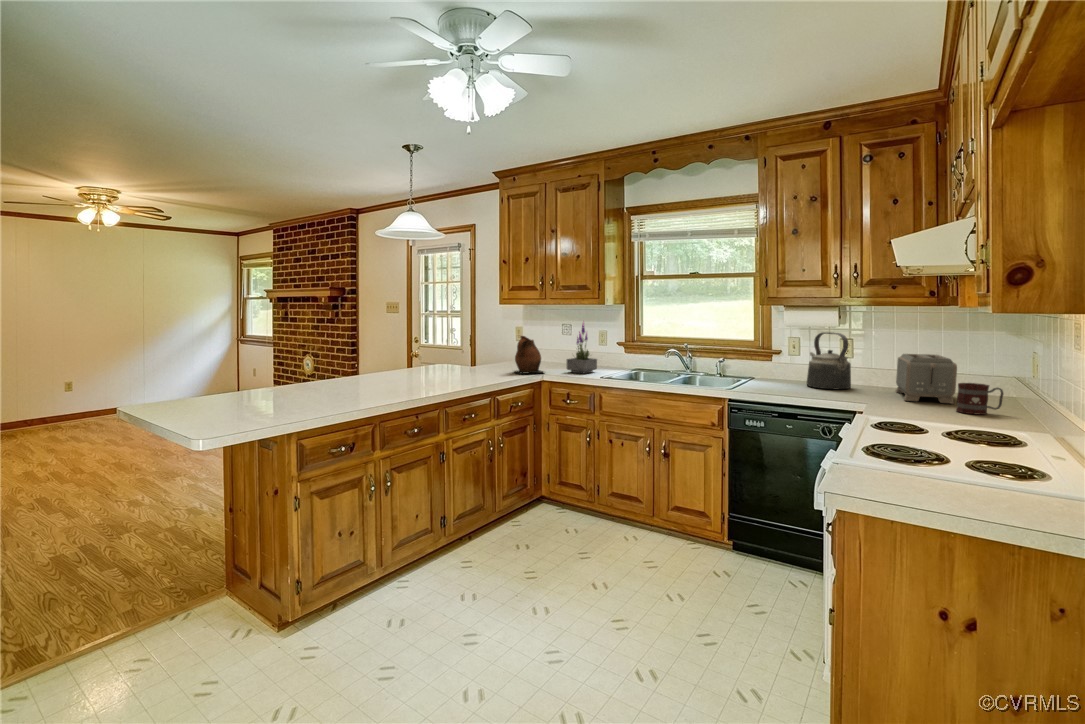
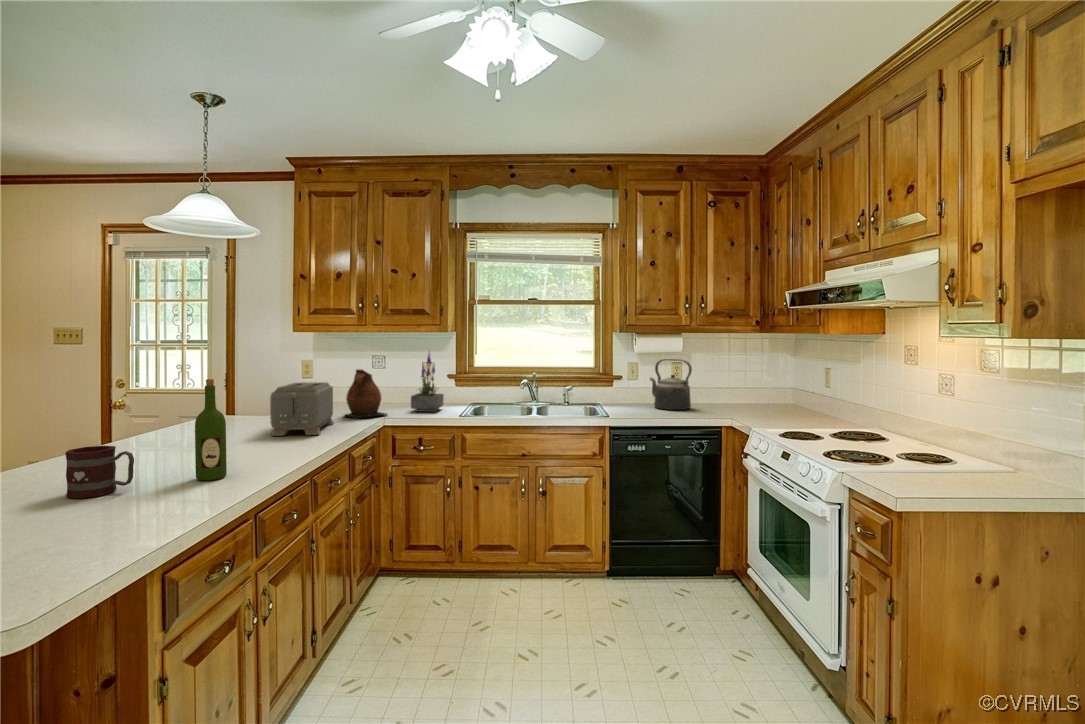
wine bottle: none [366,338,384,399] -> present [195,379,227,480]
toaster: present [895,354,957,404] -> present [270,382,334,436]
mug: present [956,383,1003,415] -> present [65,446,134,499]

